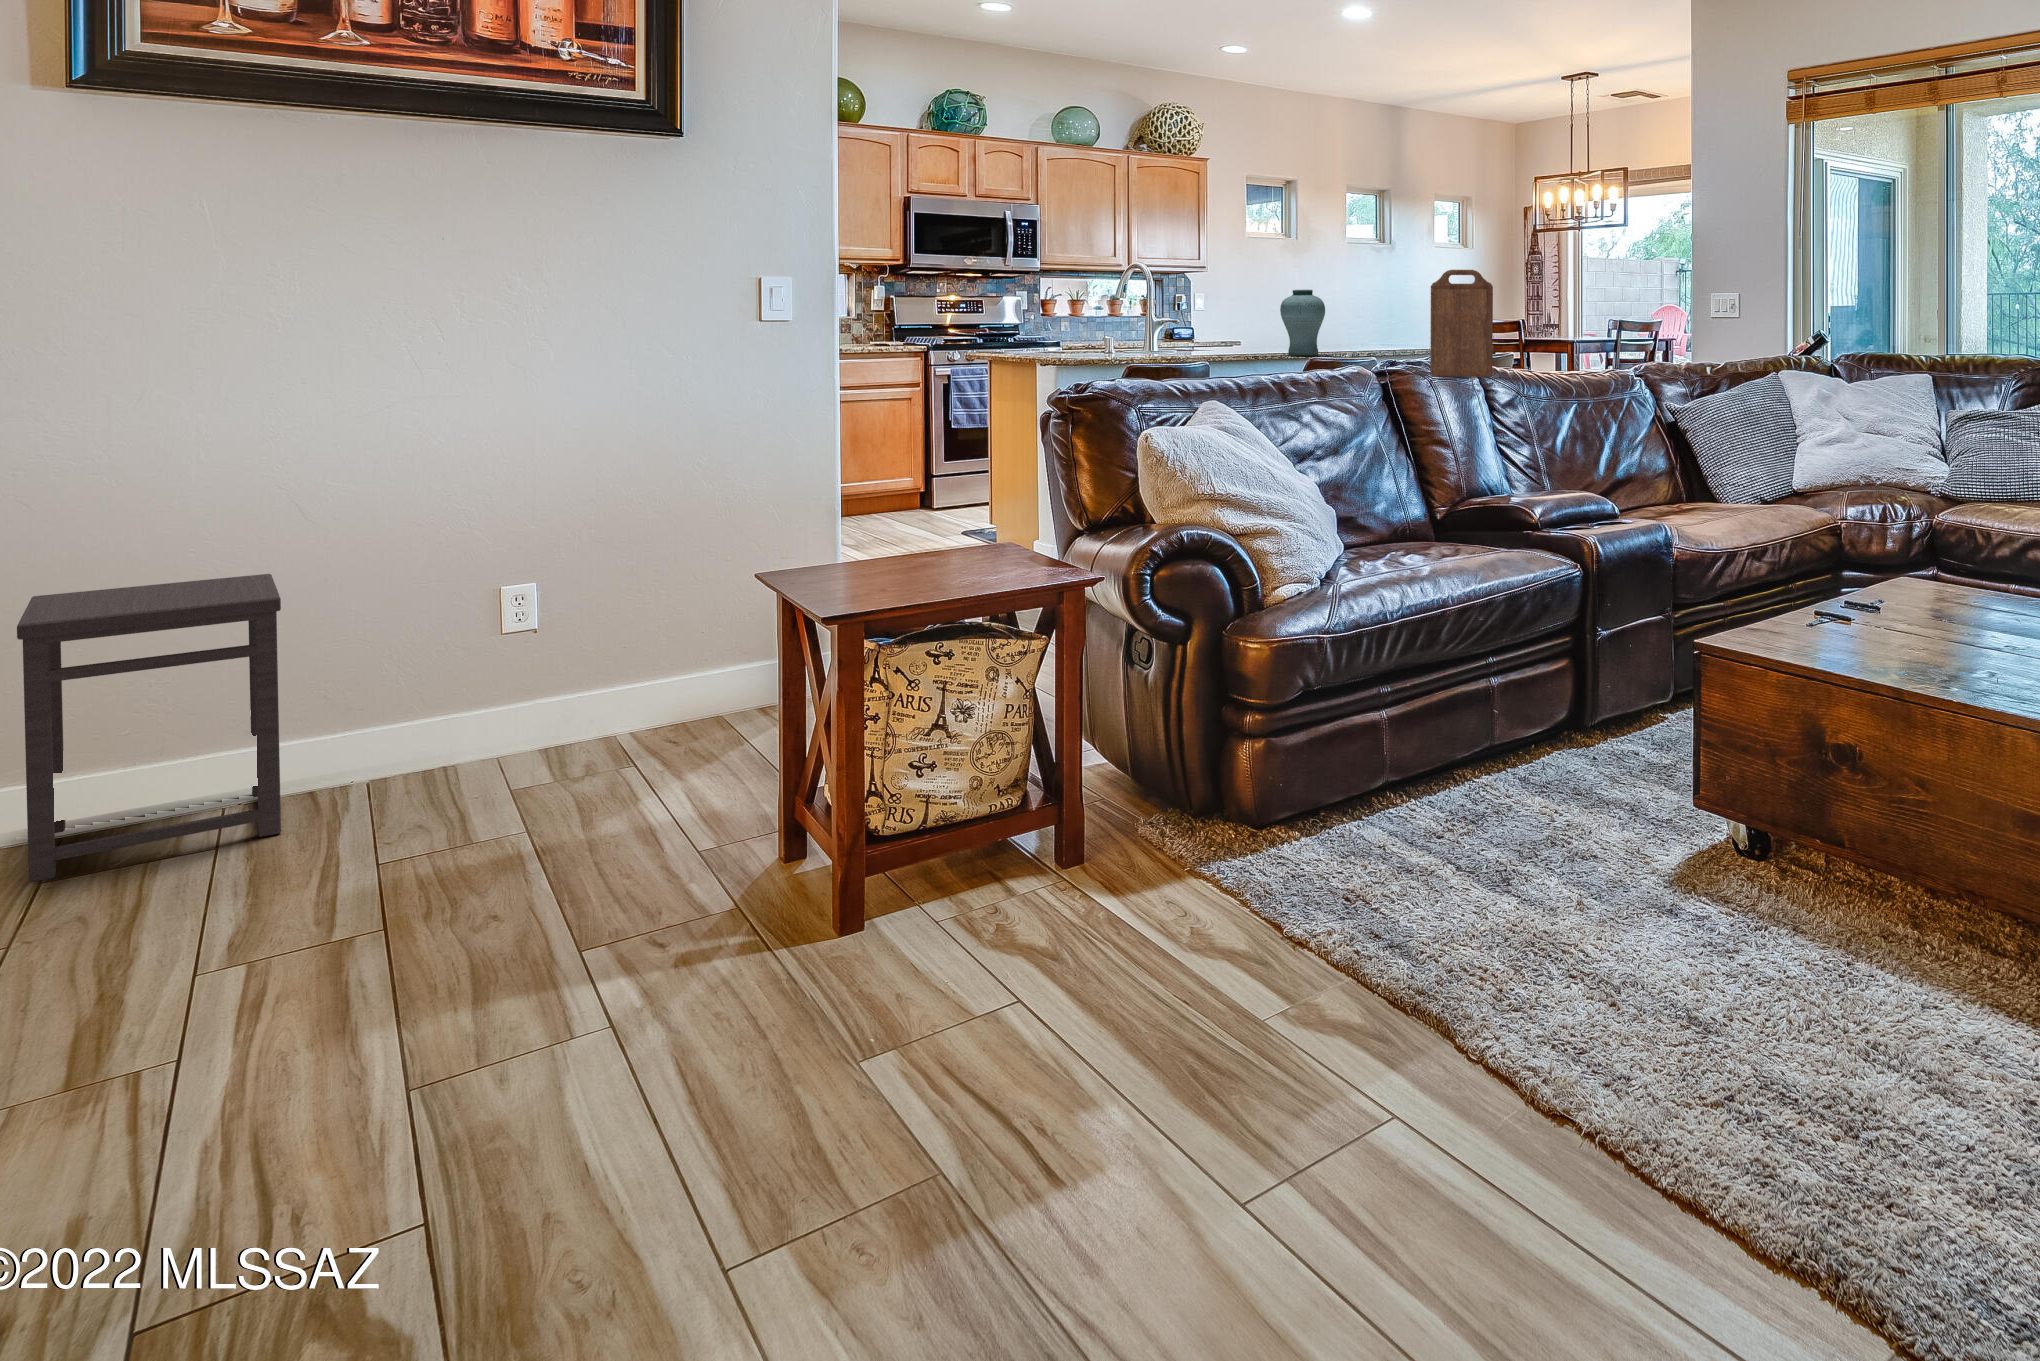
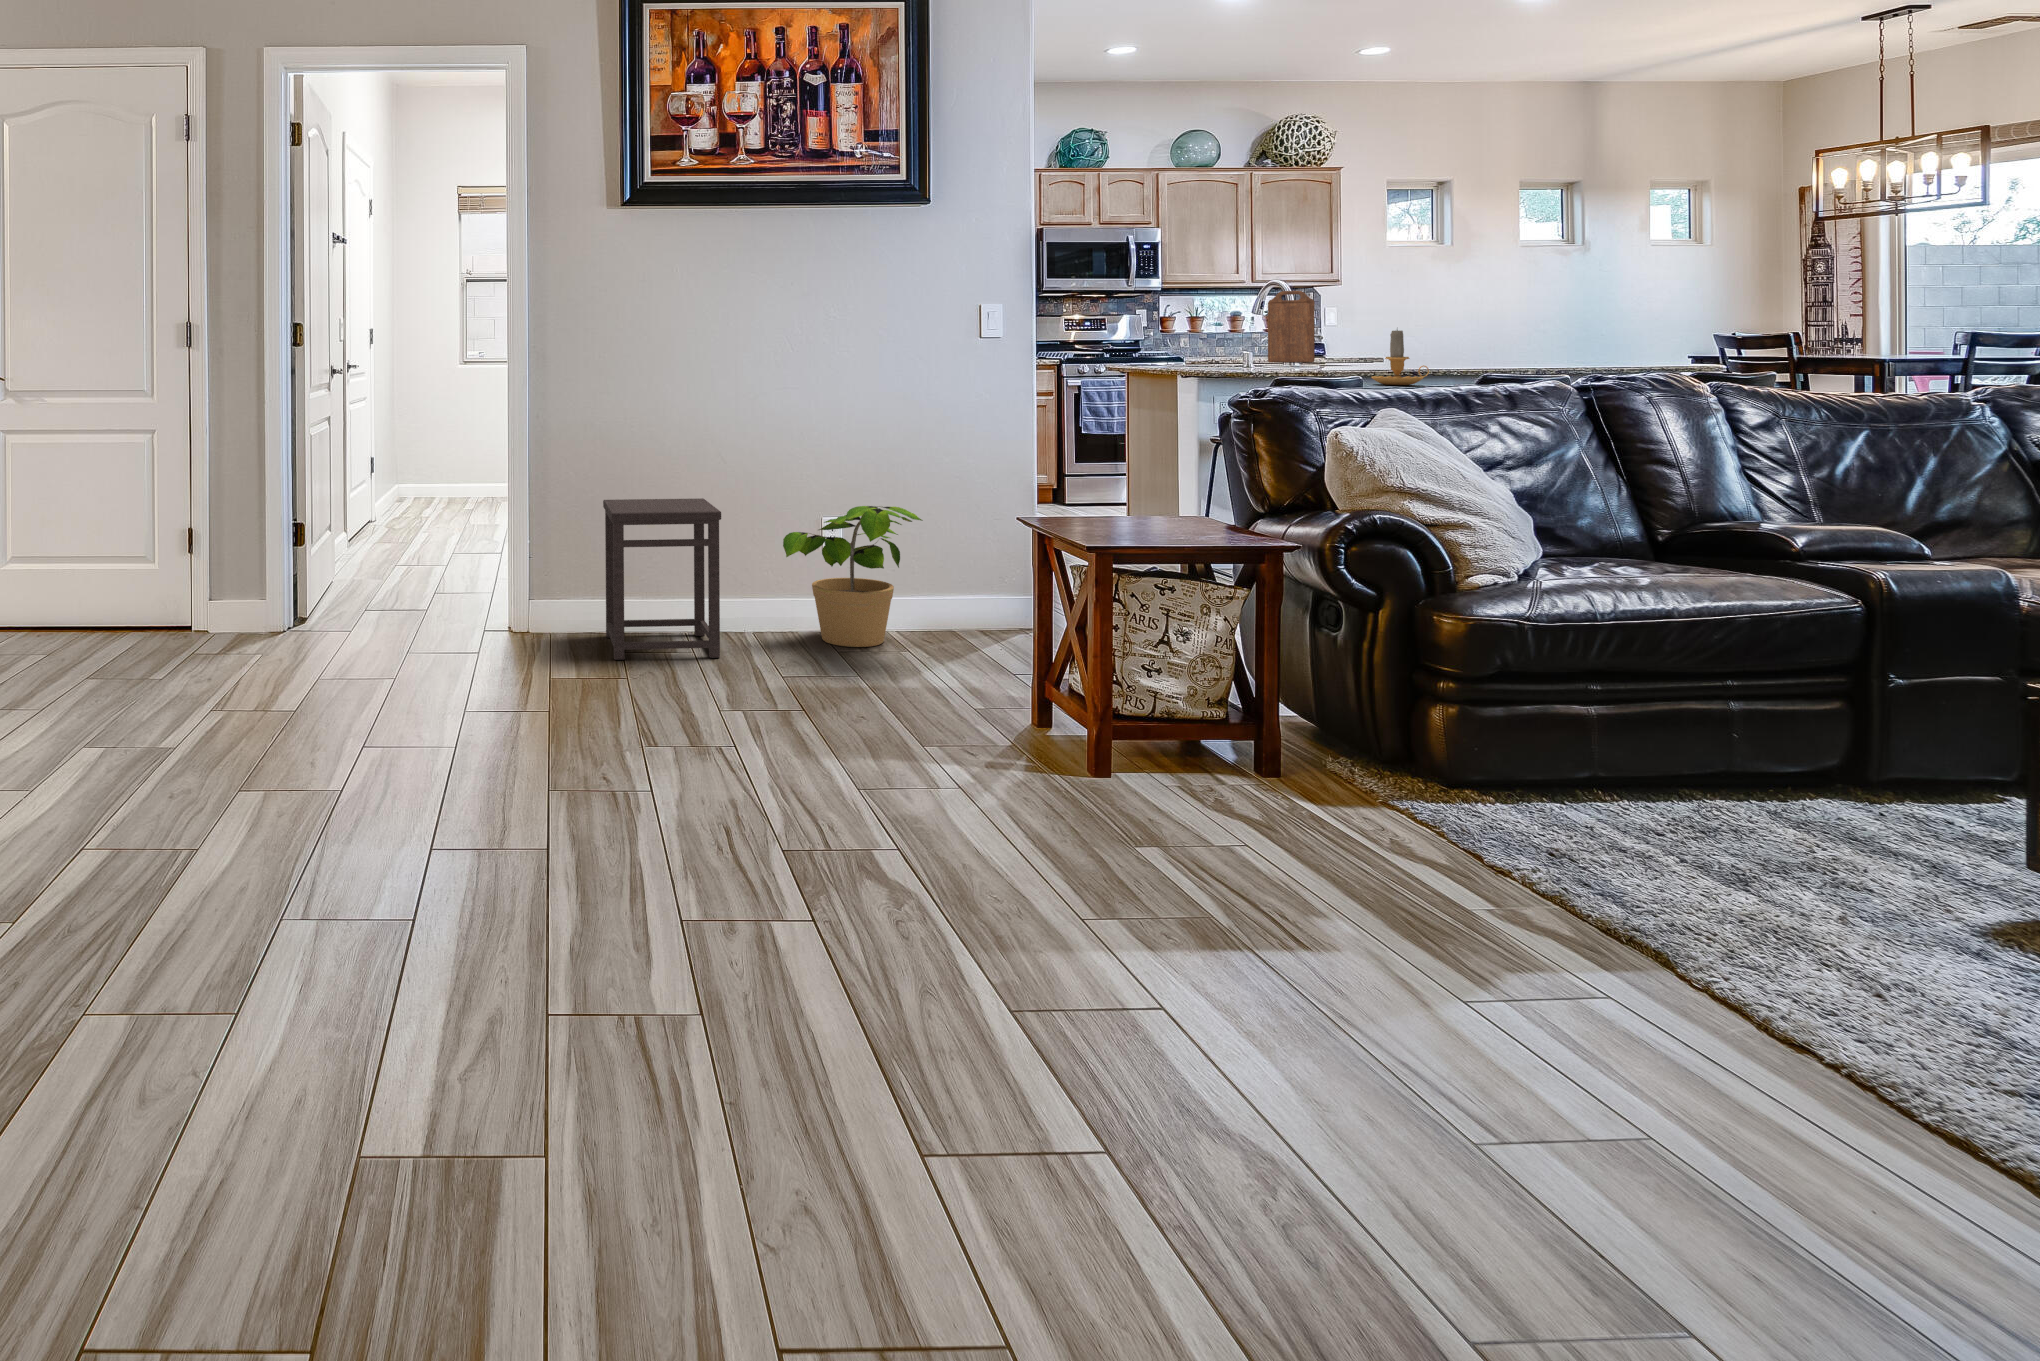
cutting board: present [1430,270,1493,377] -> present [1268,291,1315,362]
vase: present [1280,289,1325,356] -> none [1439,300,1496,369]
candle: none [1204,315,1257,376] -> present [1371,330,1429,385]
potted plant: none [421,560,651,768] -> present [783,506,923,647]

